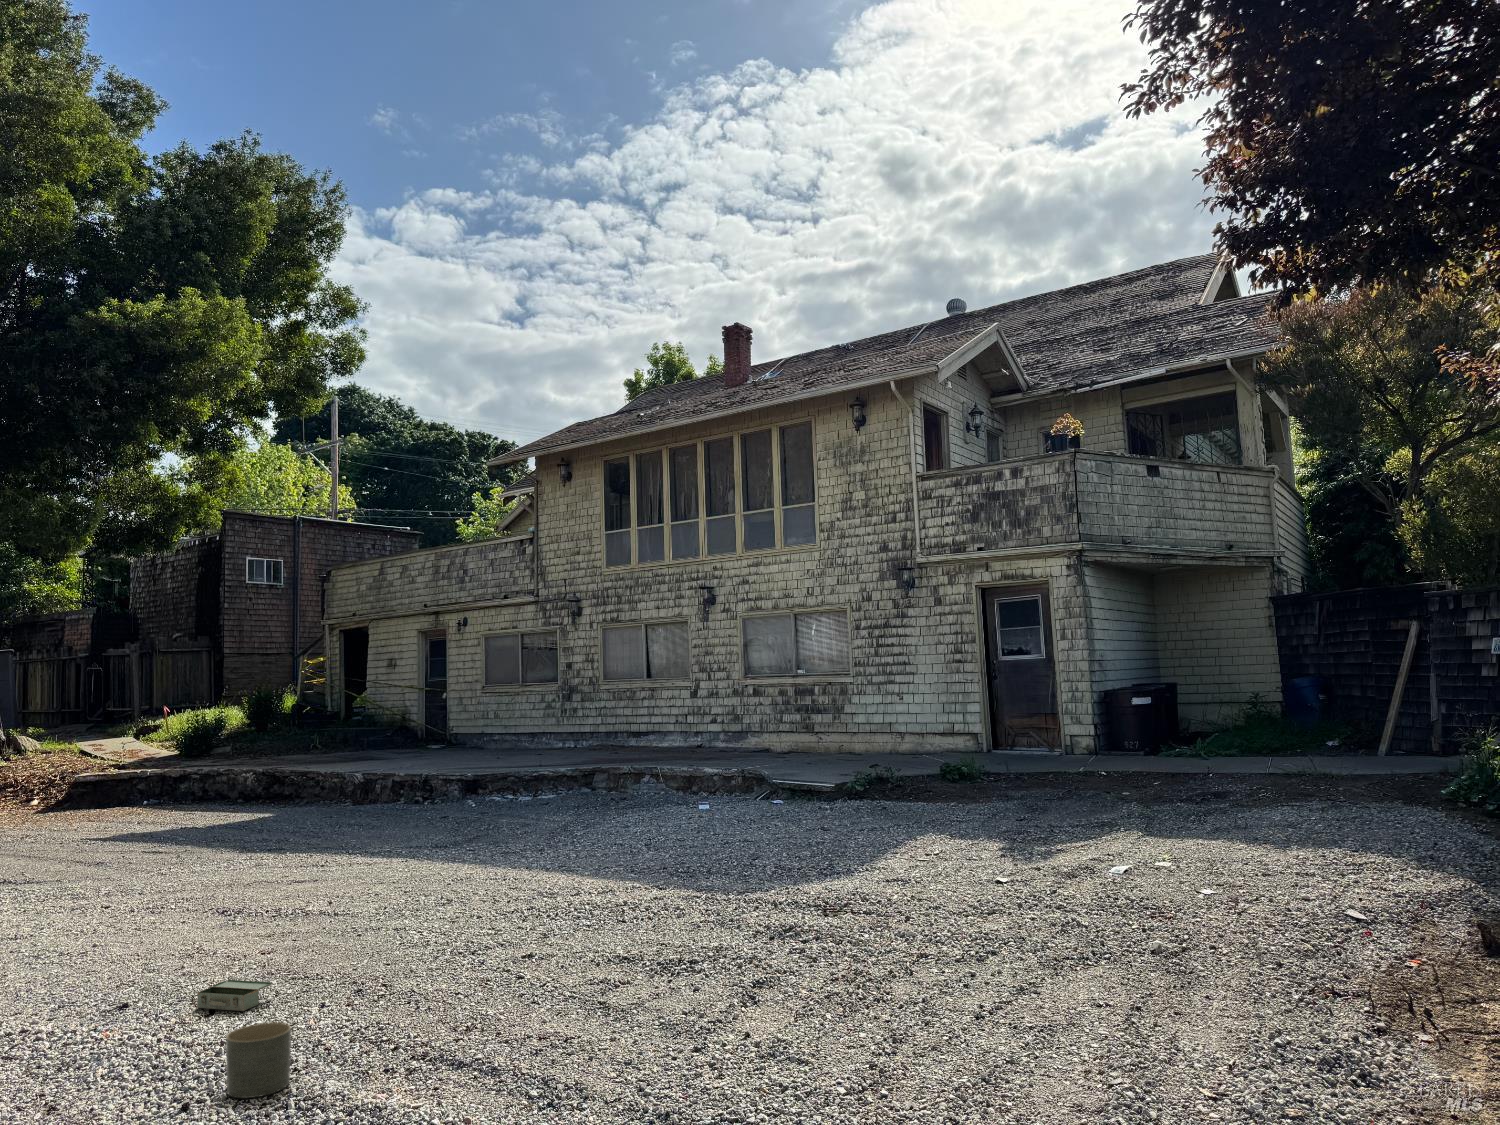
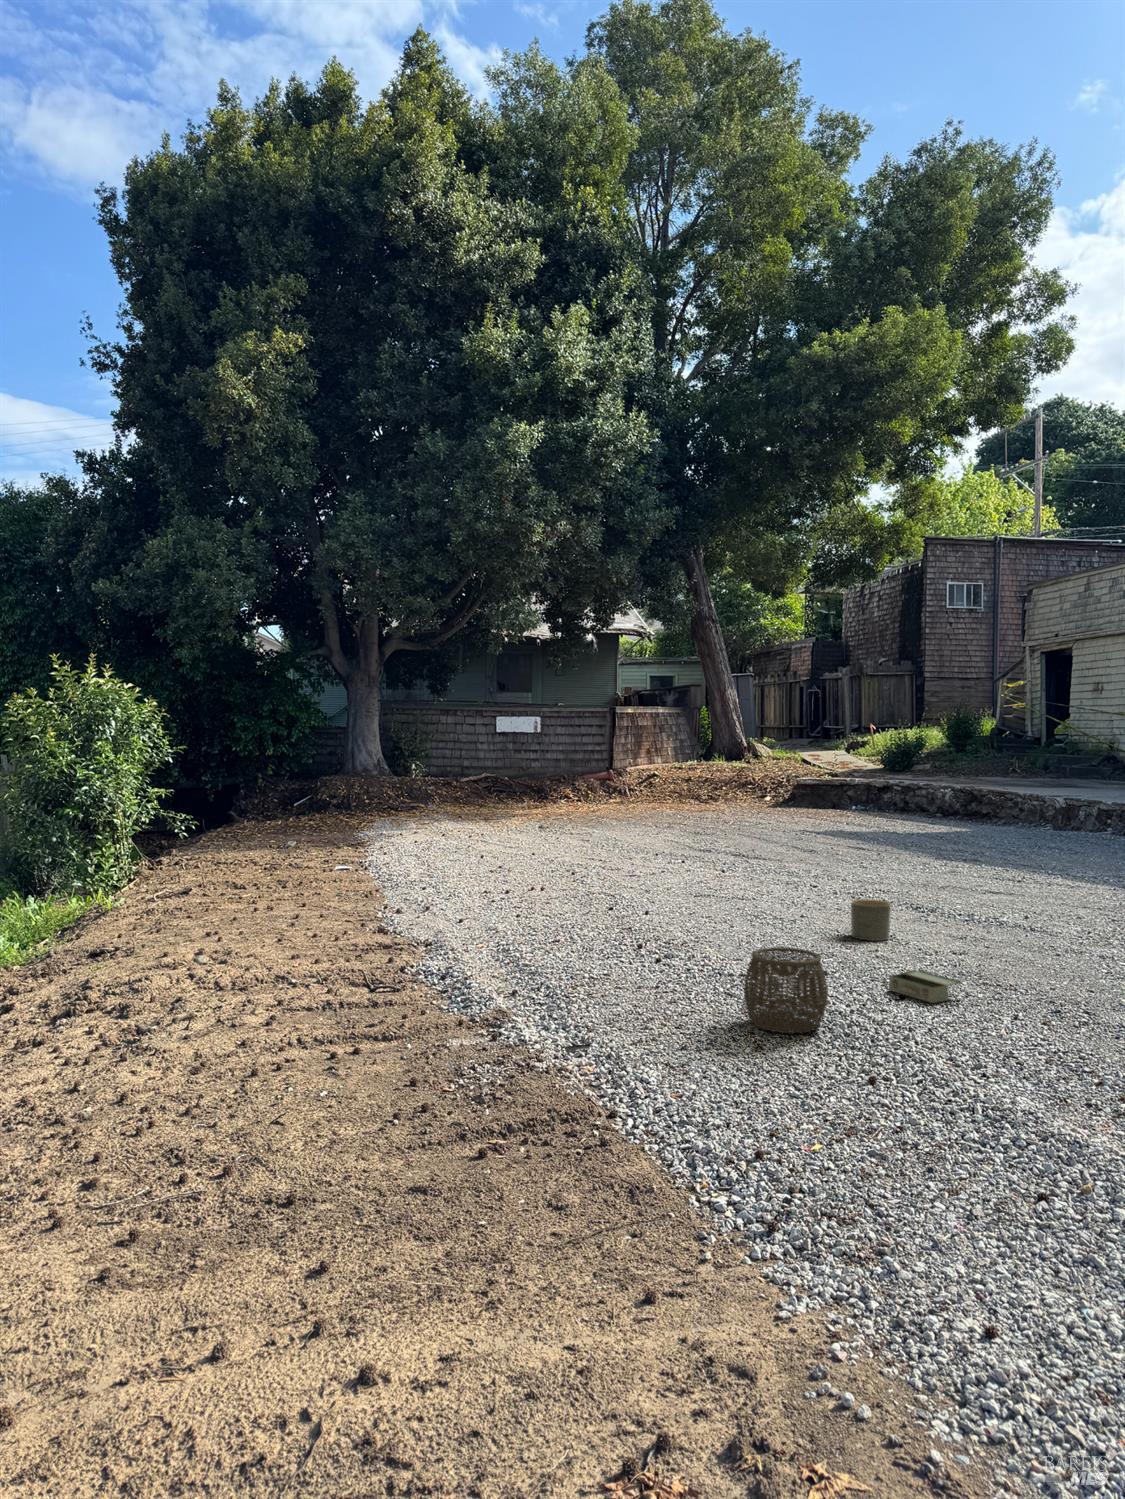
woven basket: none [29,986,133,1087] -> present [743,947,828,1034]
planter: present [226,1022,291,1098] -> present [851,899,891,941]

